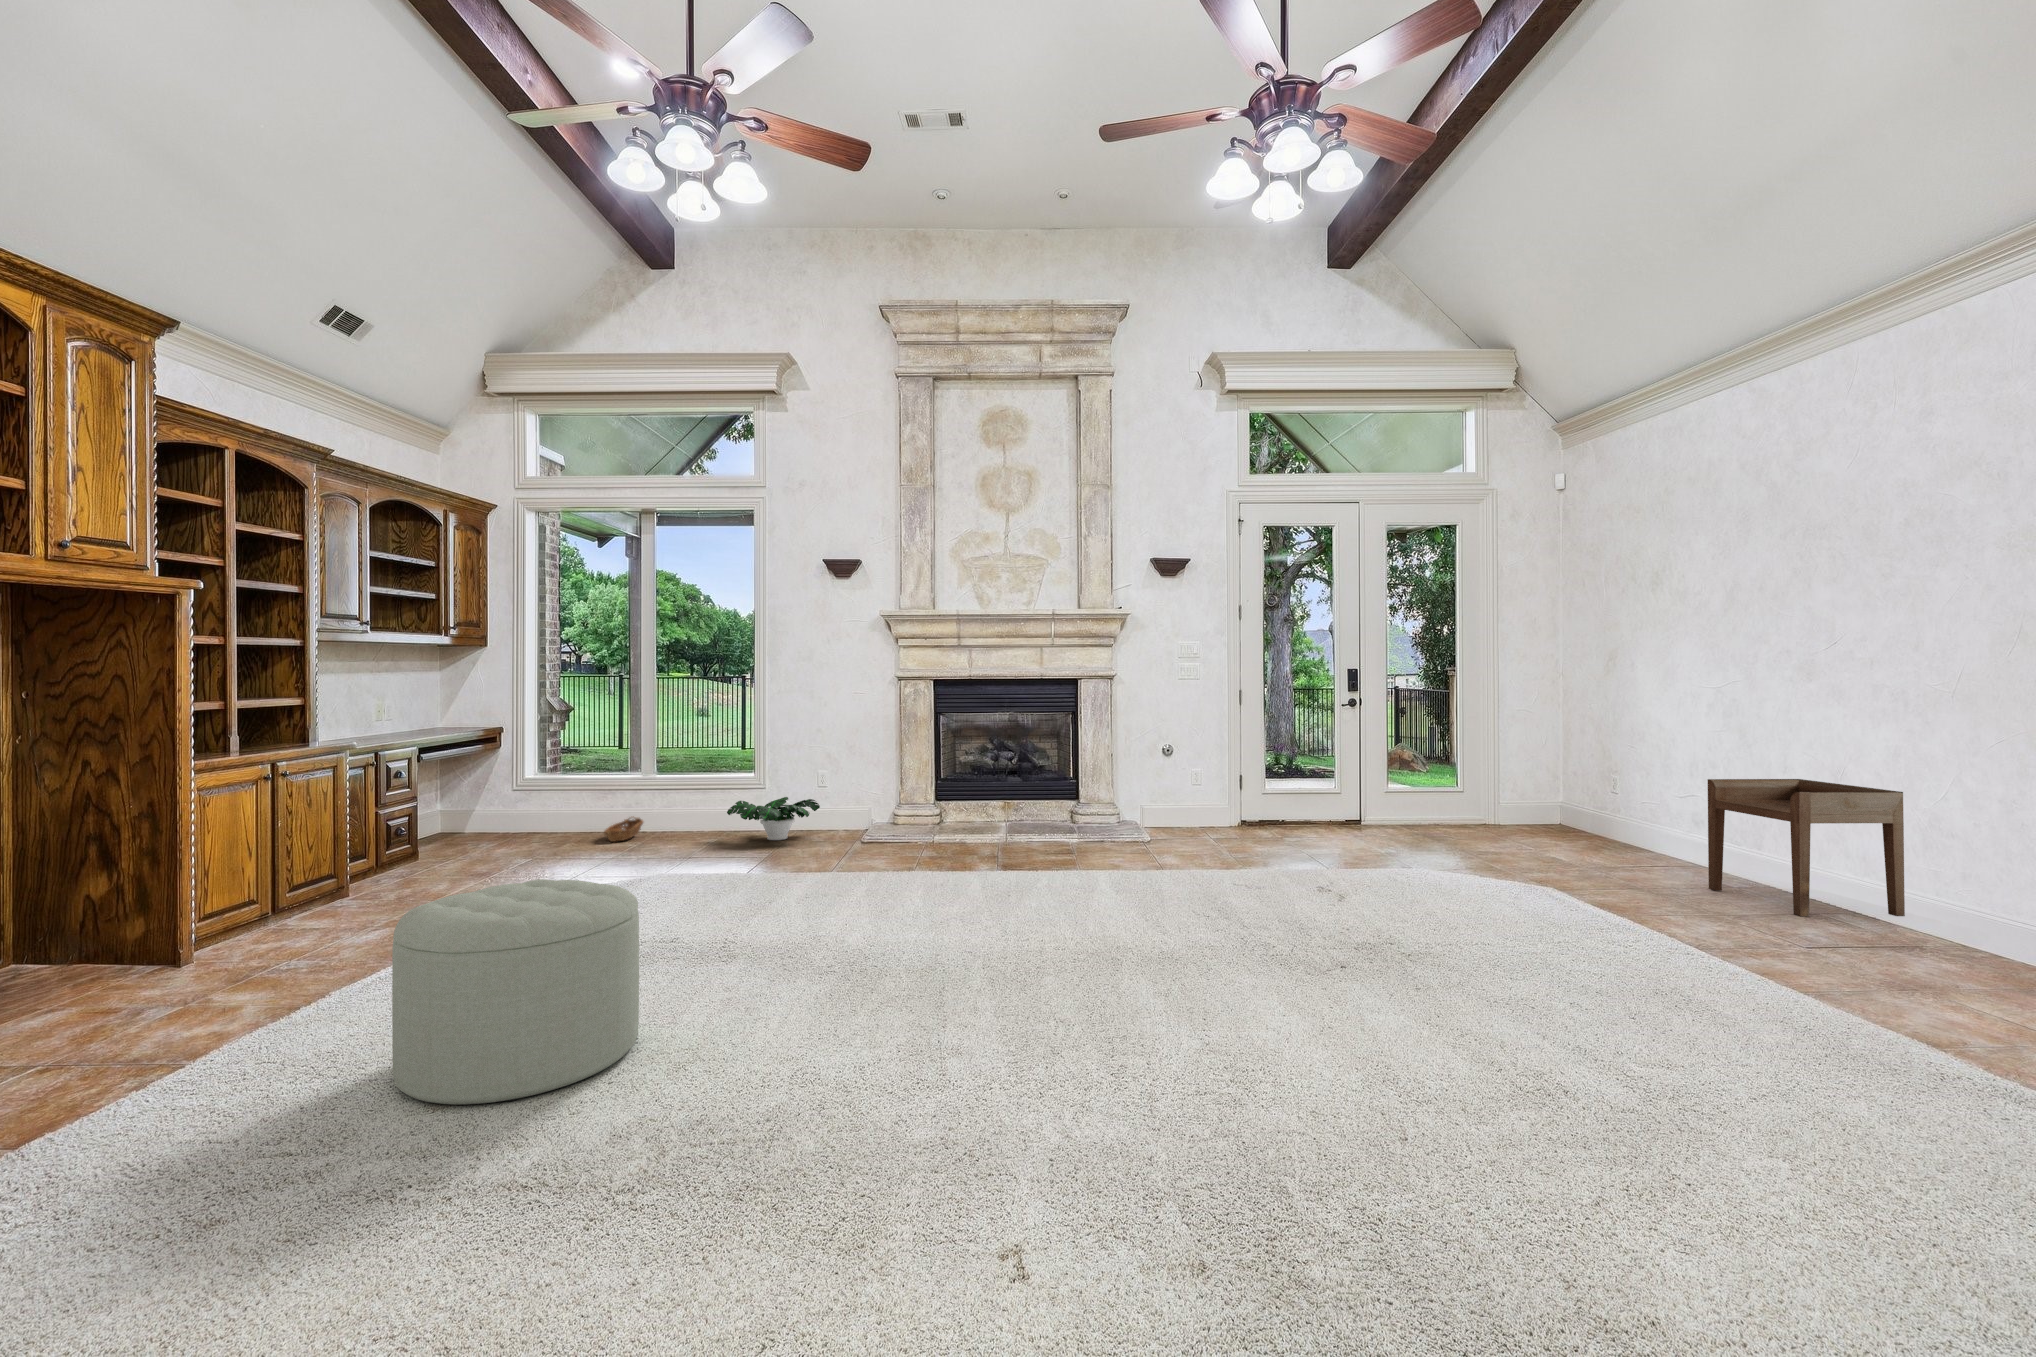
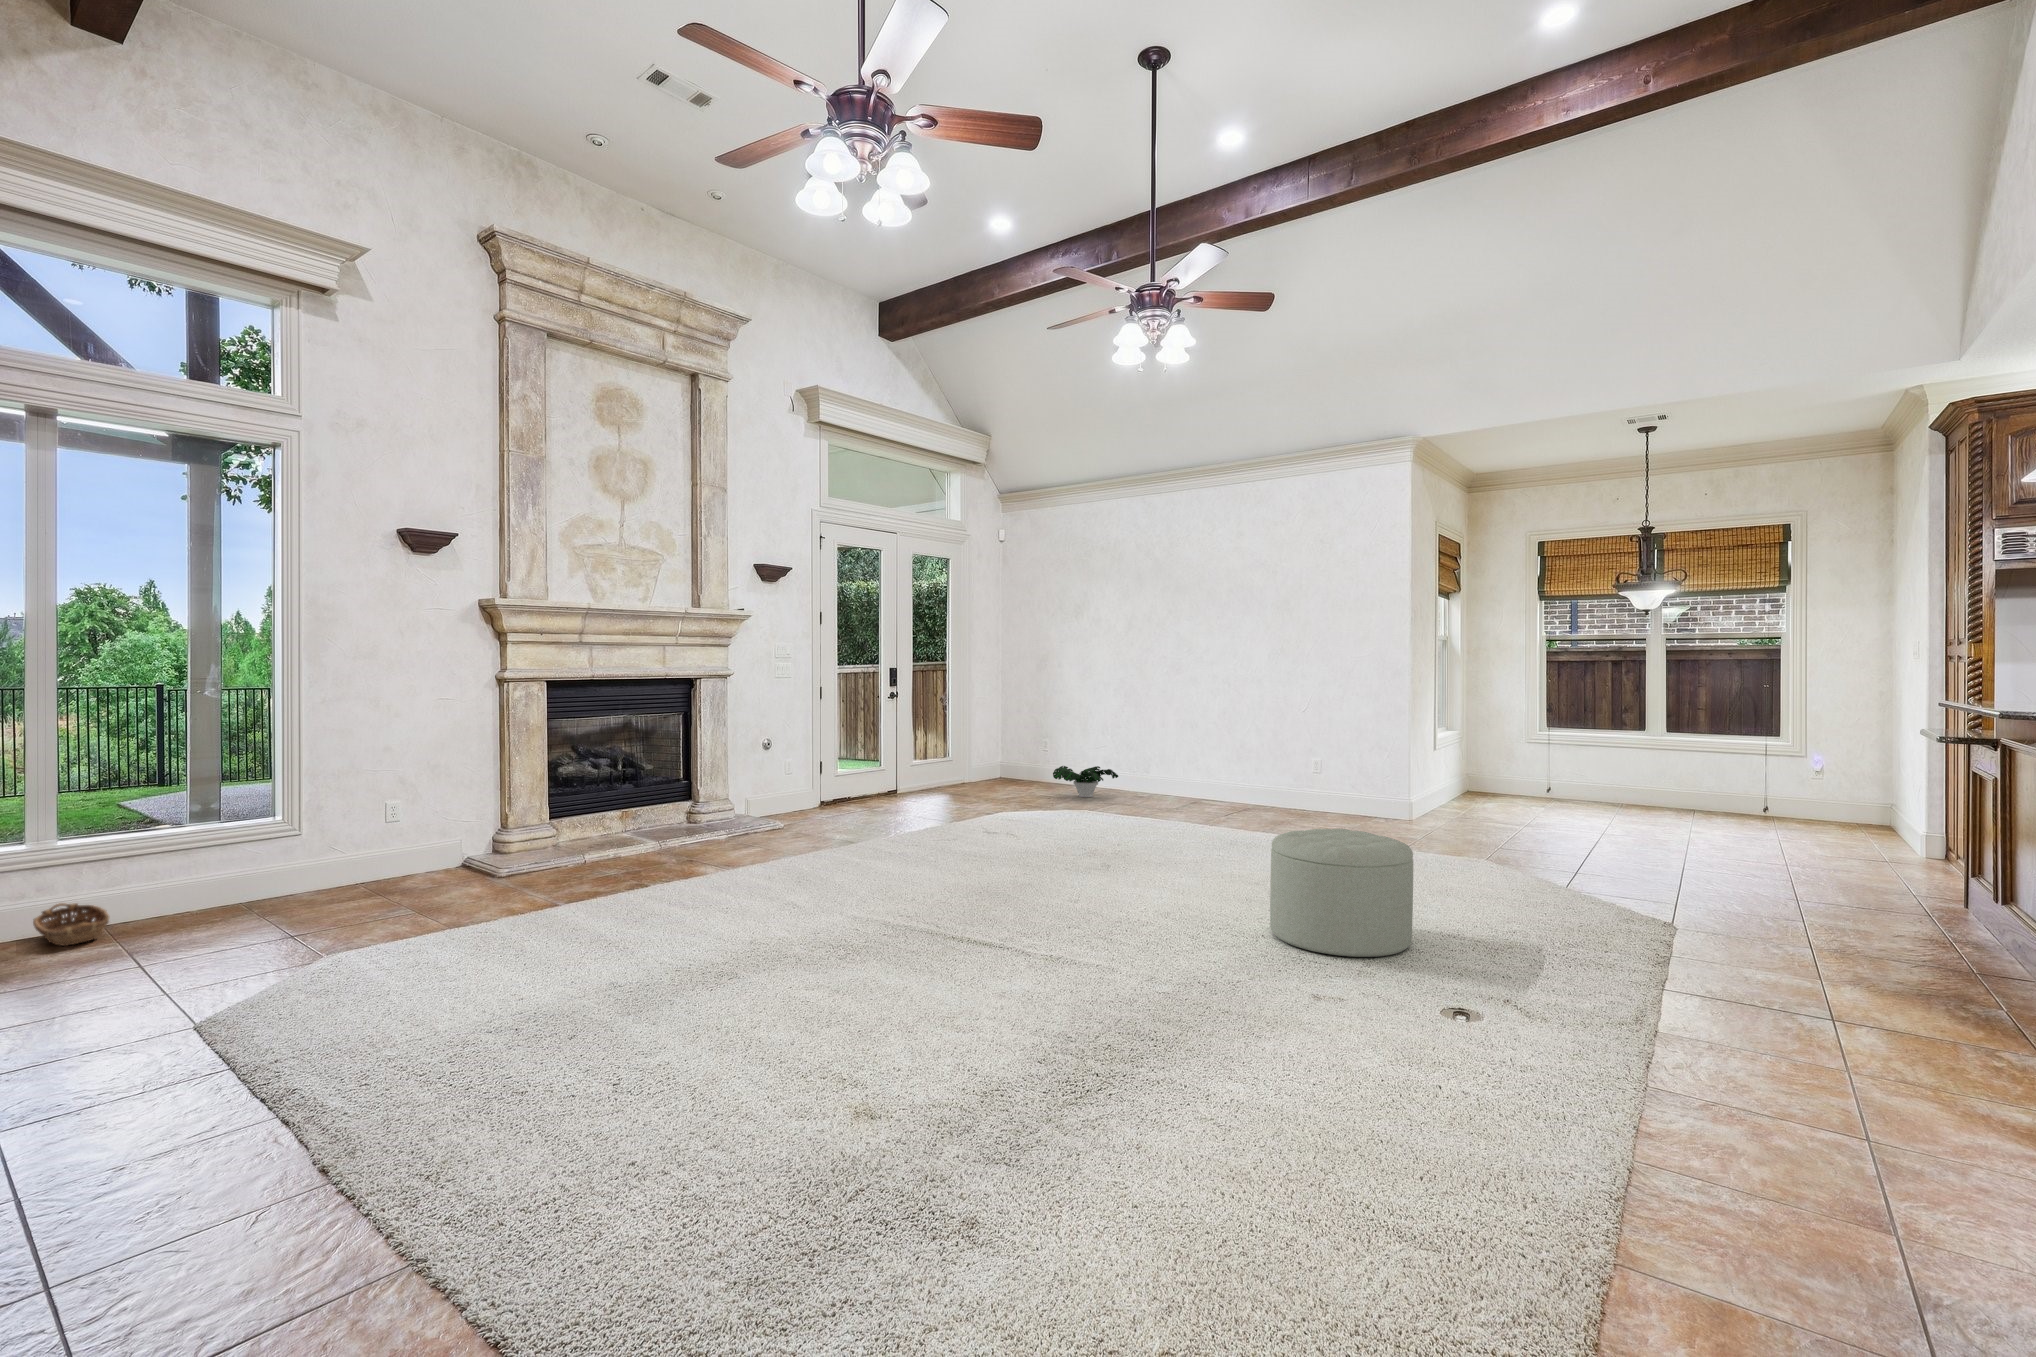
side table: present [1708,779,1905,916] -> none [1140,739,1222,814]
potted plant: present [727,797,820,840] -> present [1053,766,1118,797]
ottoman: present [392,879,639,1104] -> present [1270,828,1413,957]

